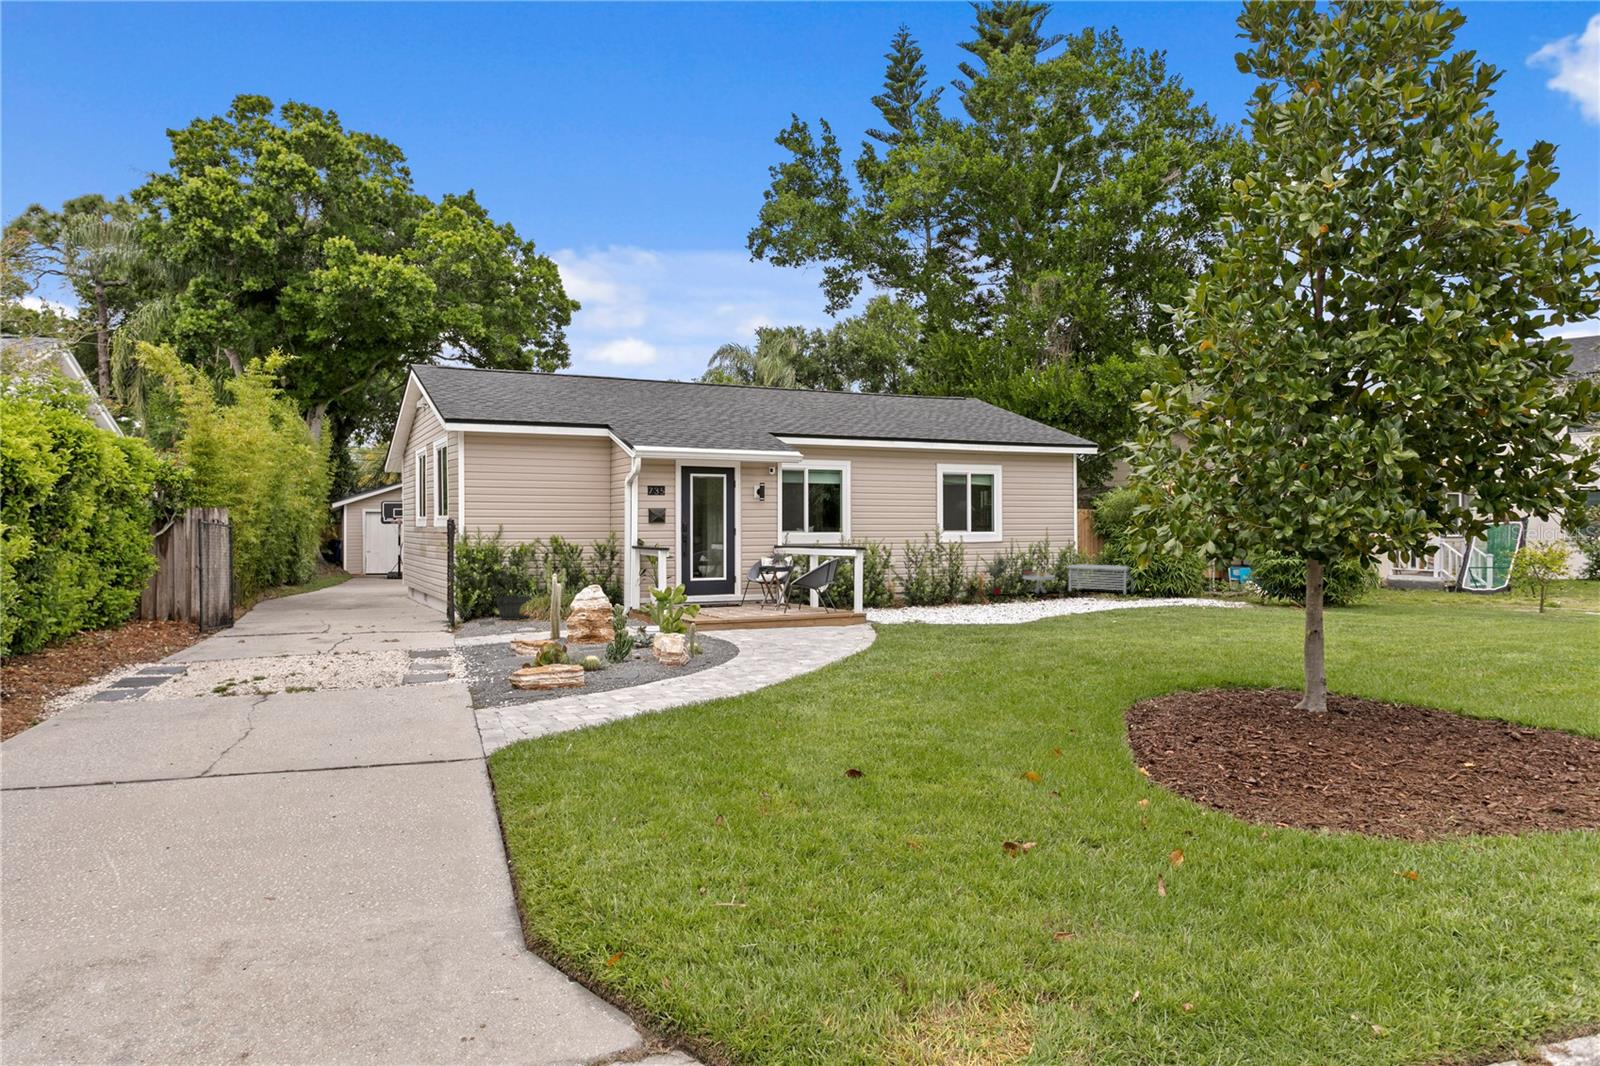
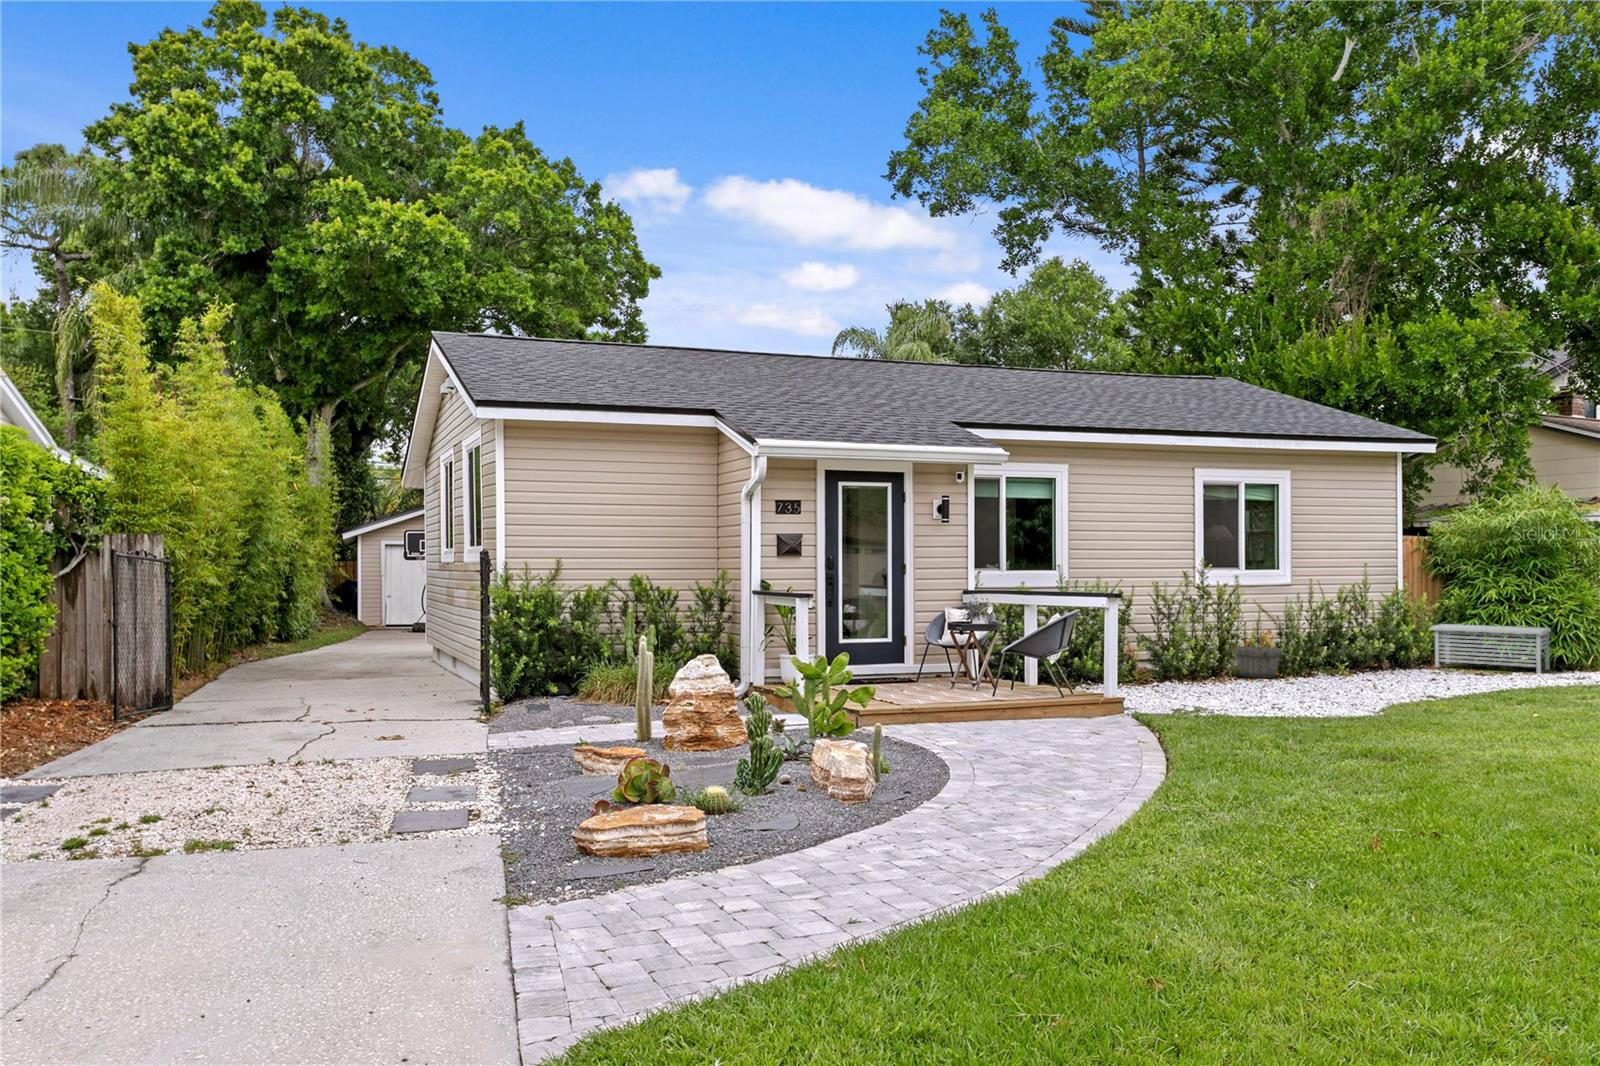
potted tree: present [982,553,1012,595] -> none [1294,602,1346,674]
side table: present [1023,571,1055,593] -> none [1359,634,1416,671]
wooden bucket: present [496,595,532,620] -> present [1234,642,1281,678]

